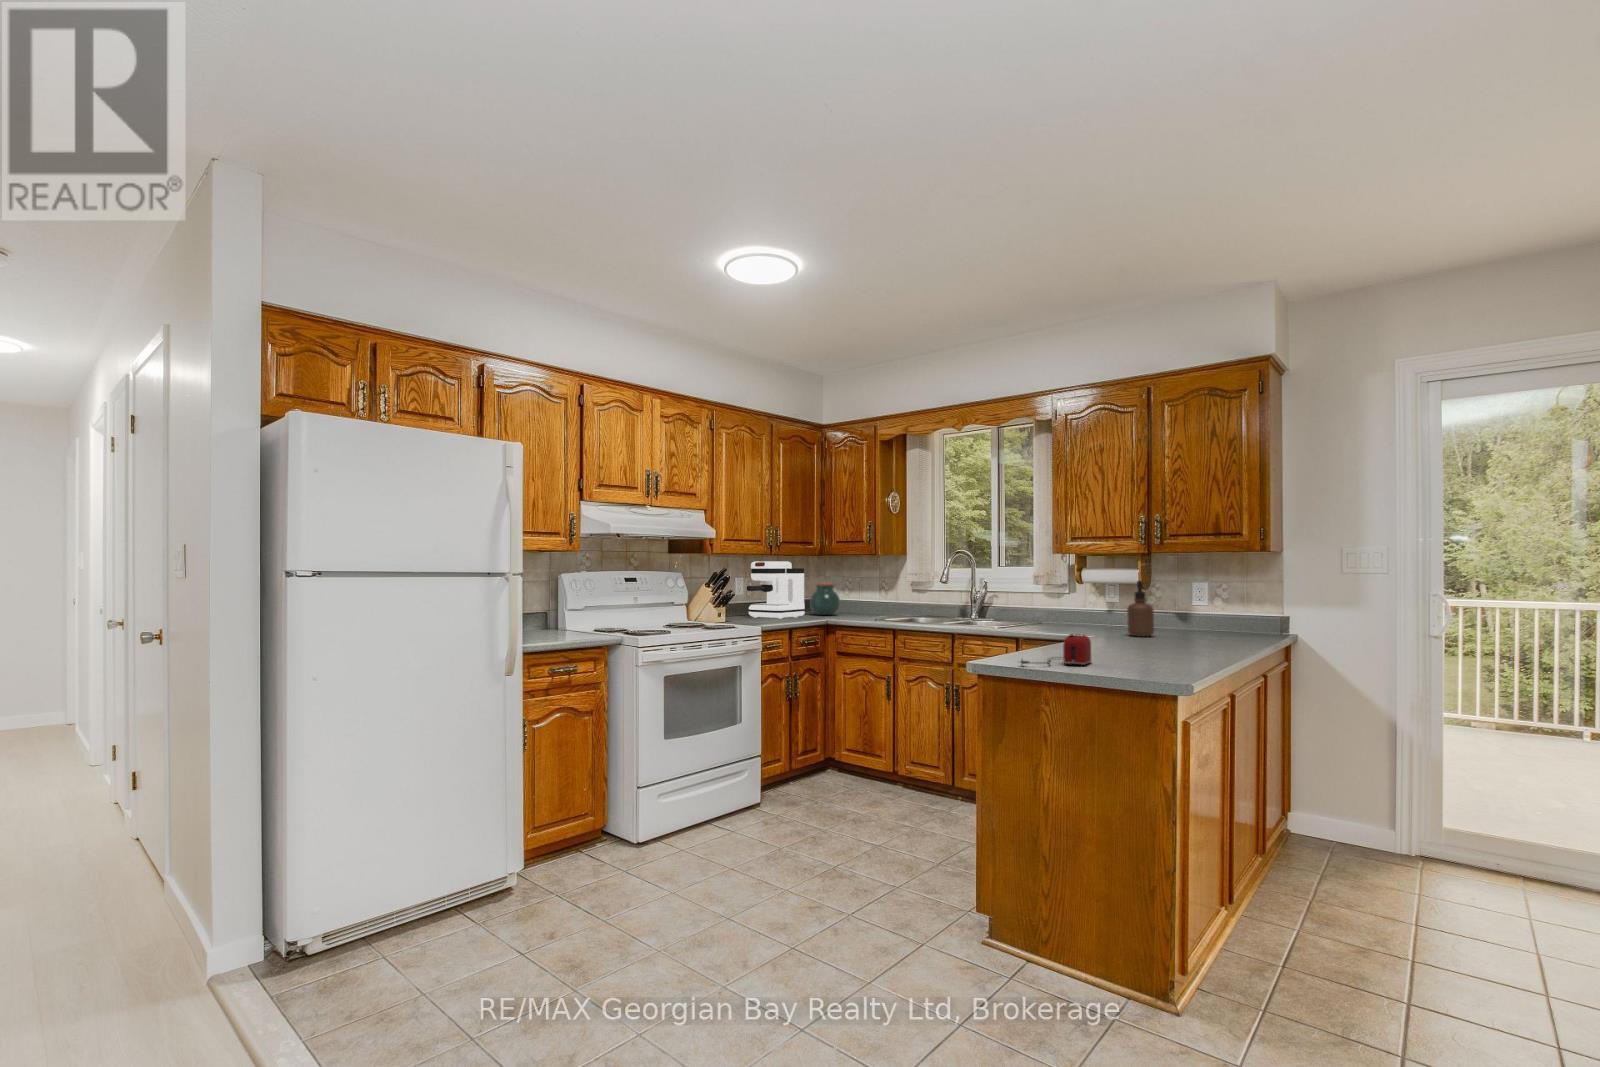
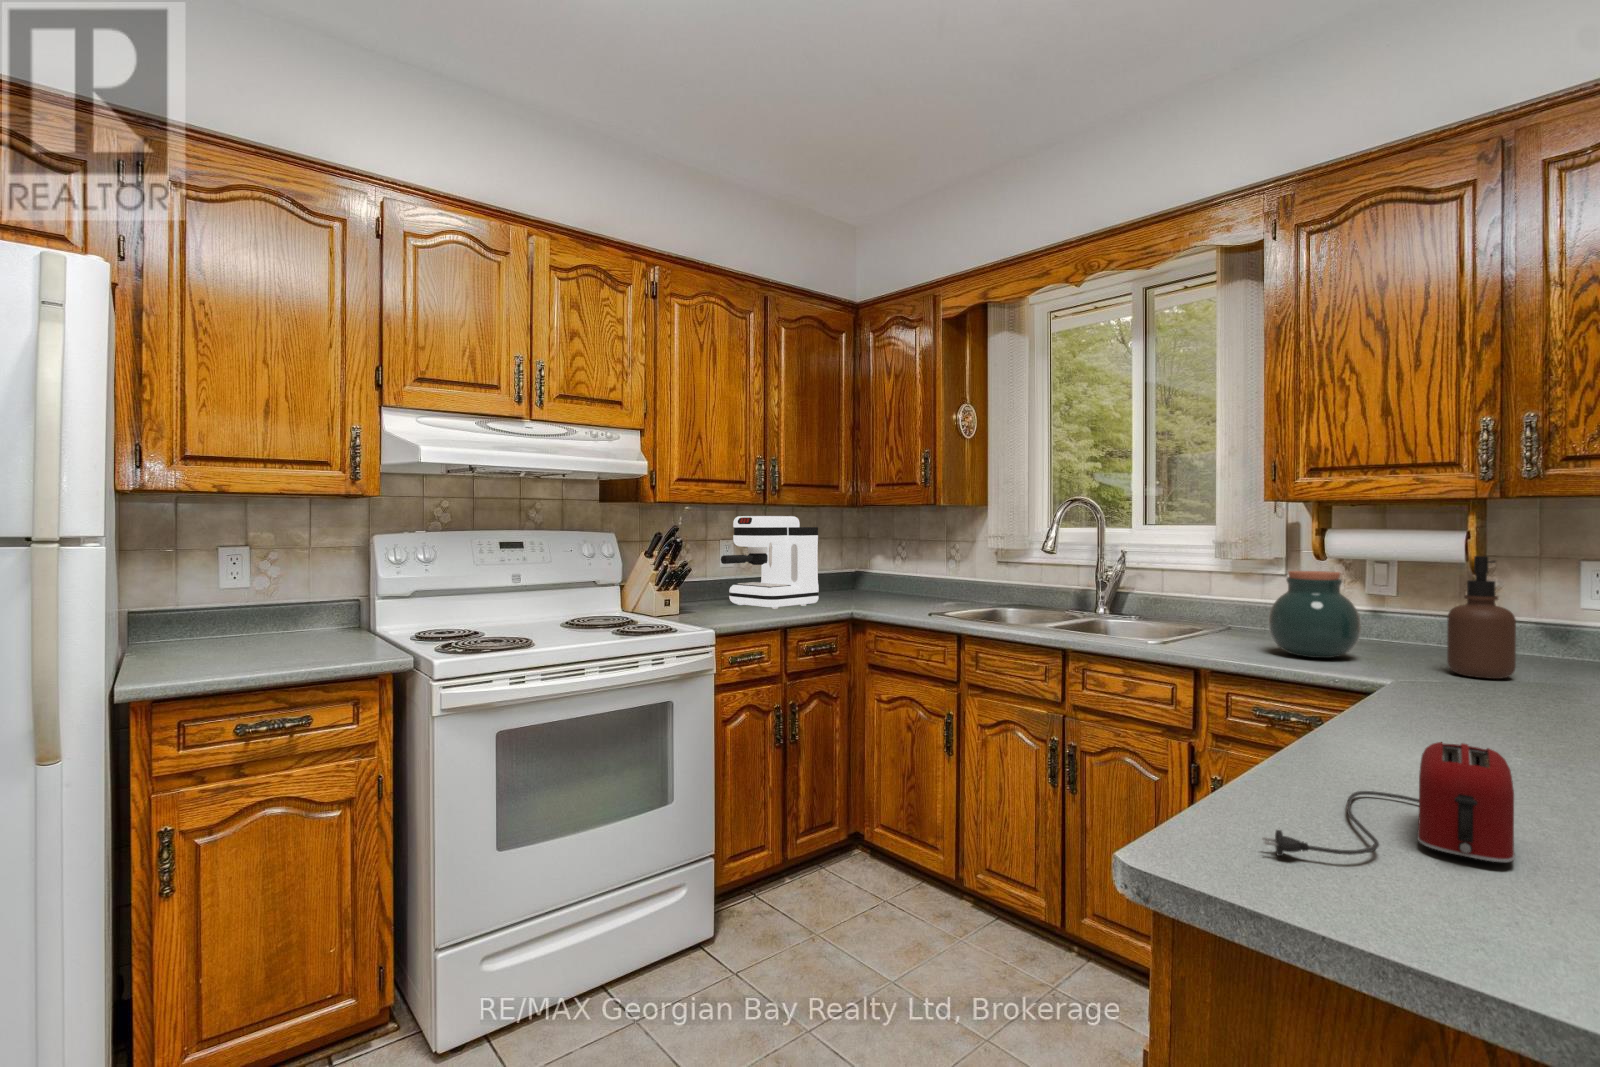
jar: present [810,582,840,615] -> present [1269,571,1361,658]

